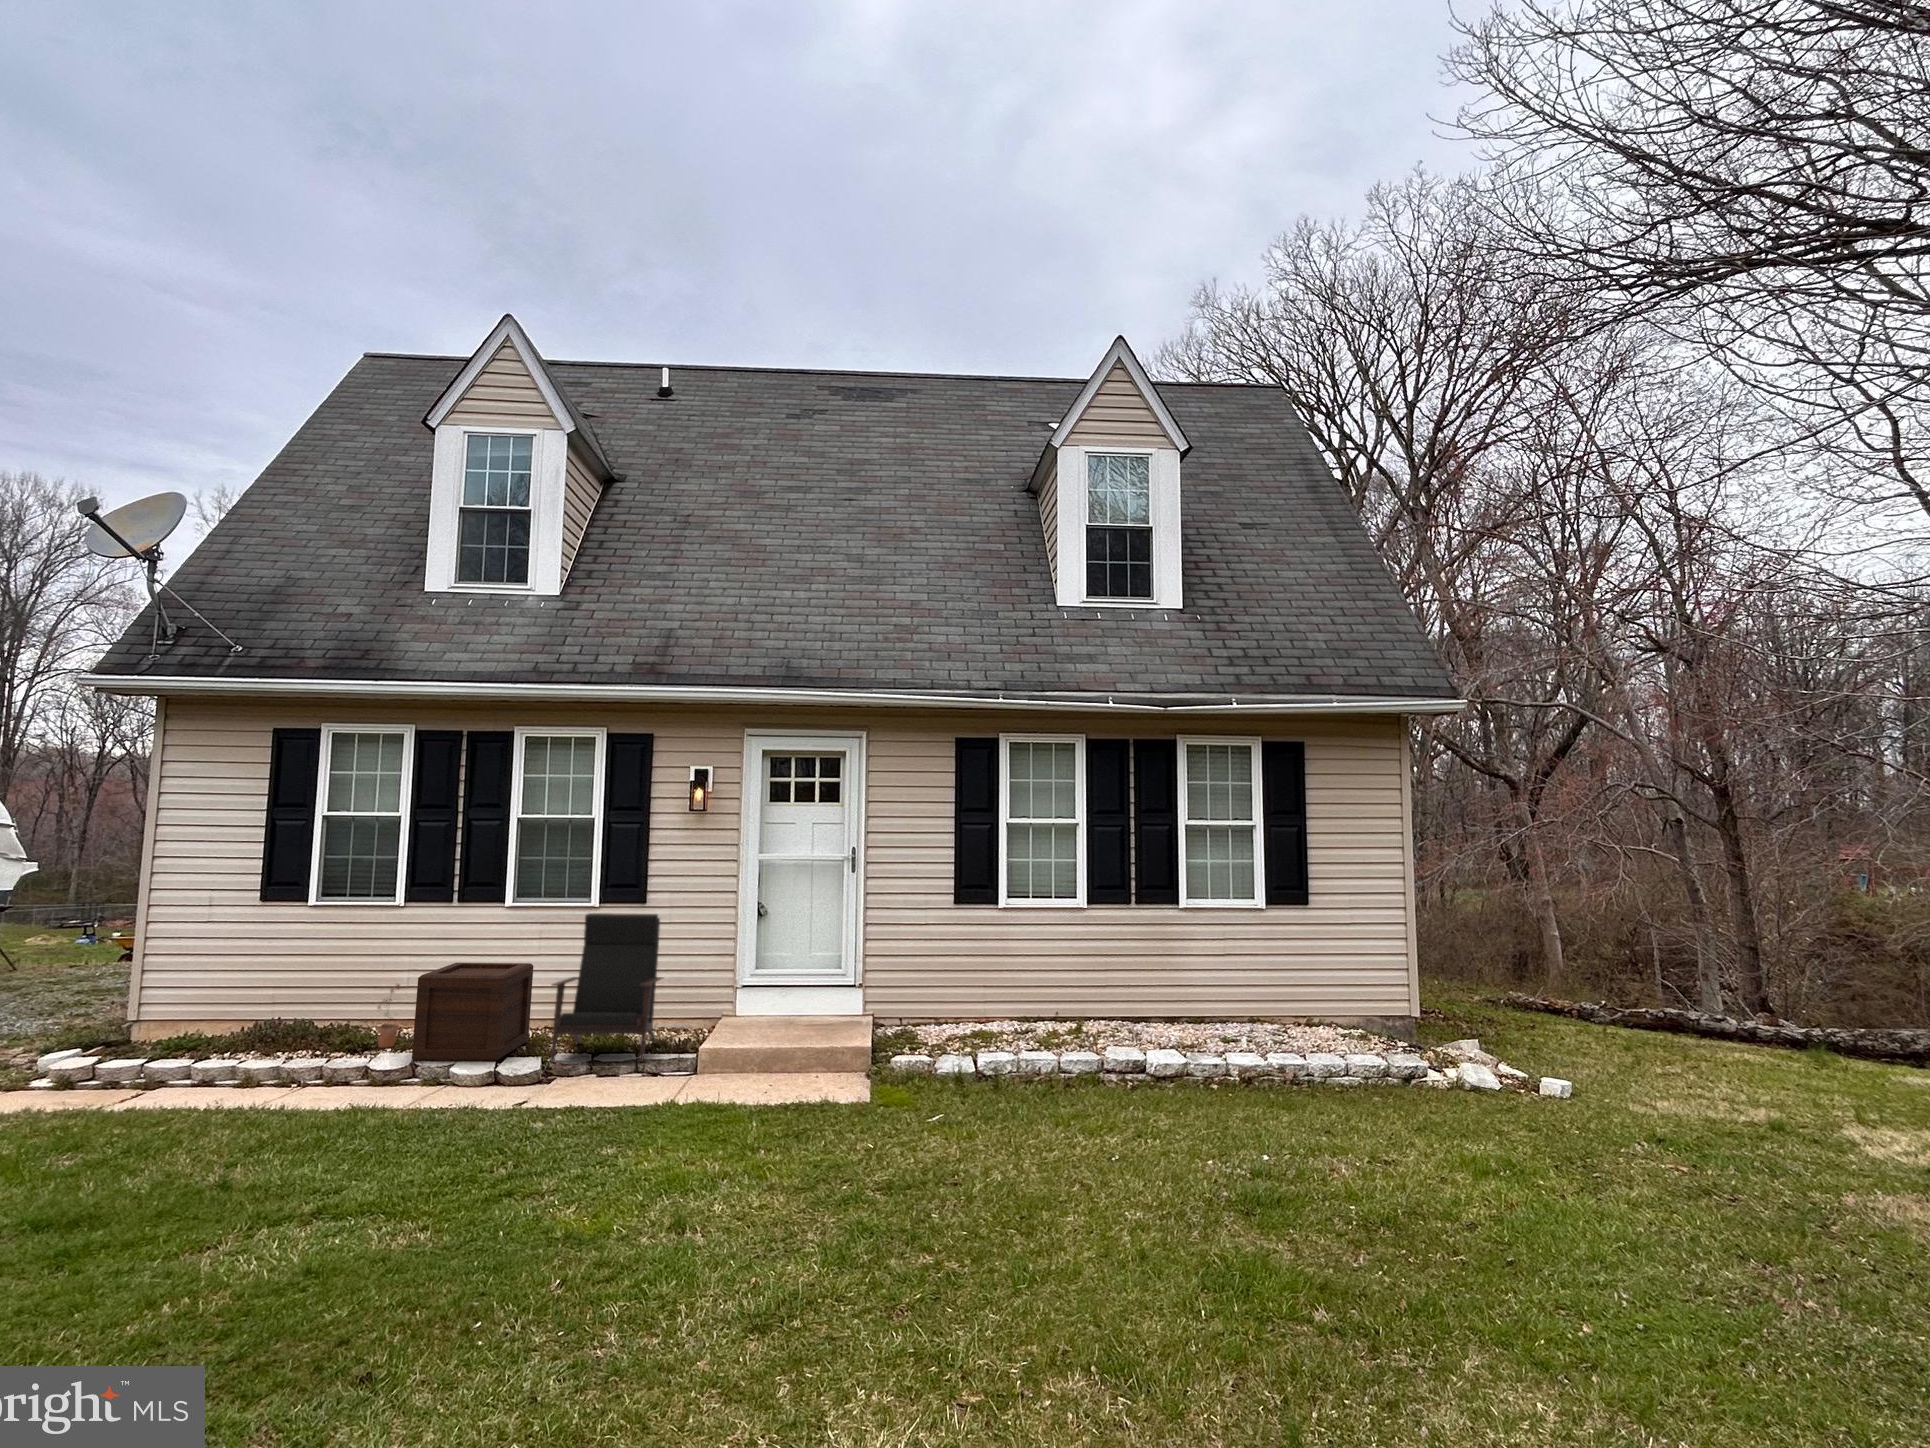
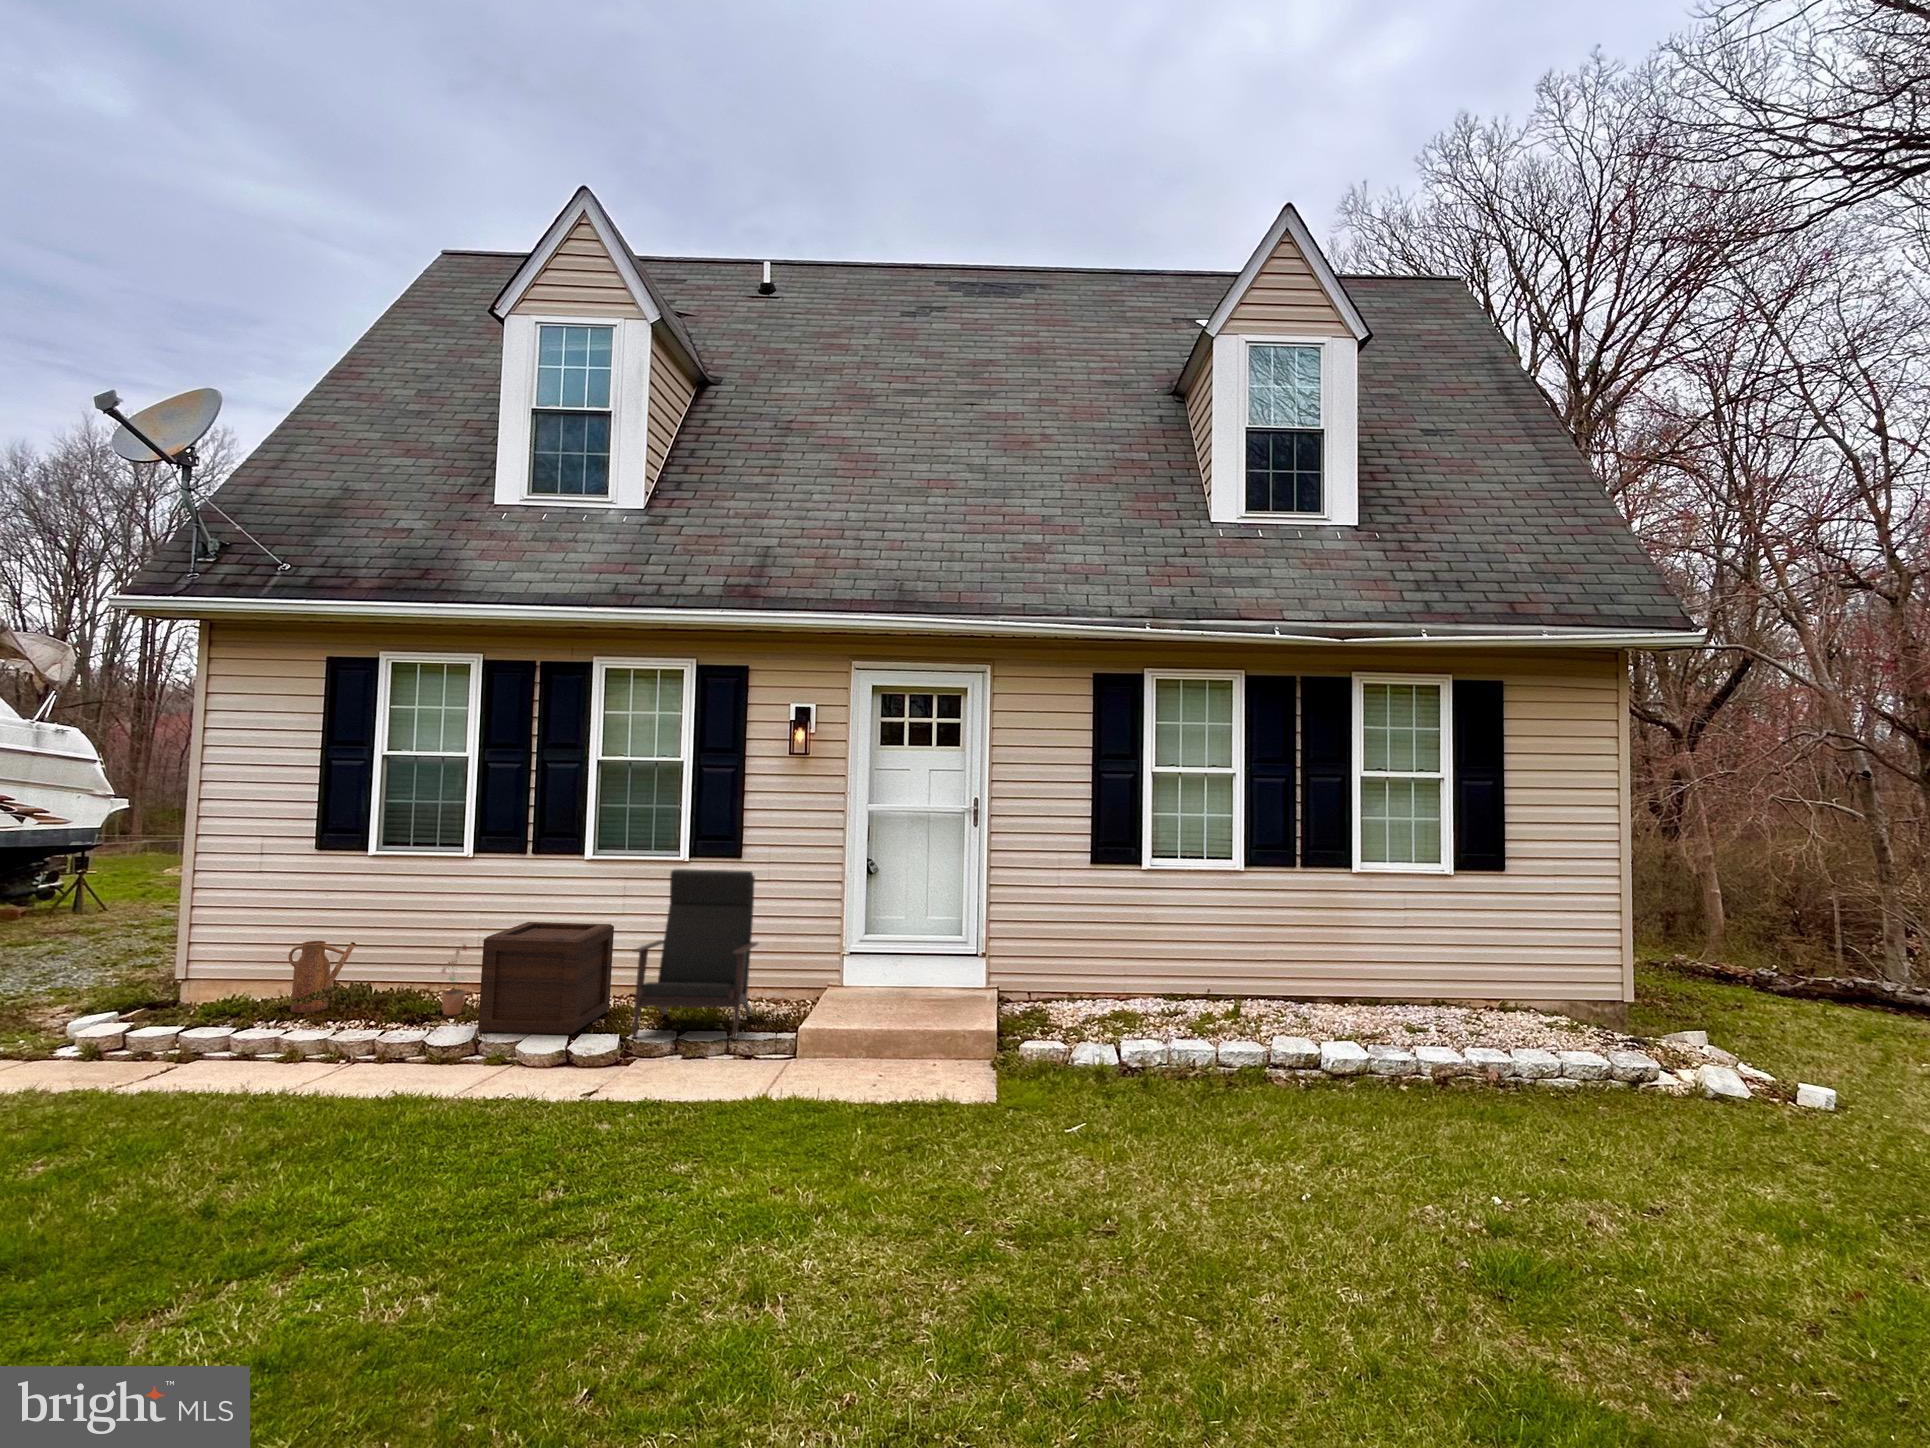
watering can: none [237,983,299,1048] -> present [288,941,356,1013]

